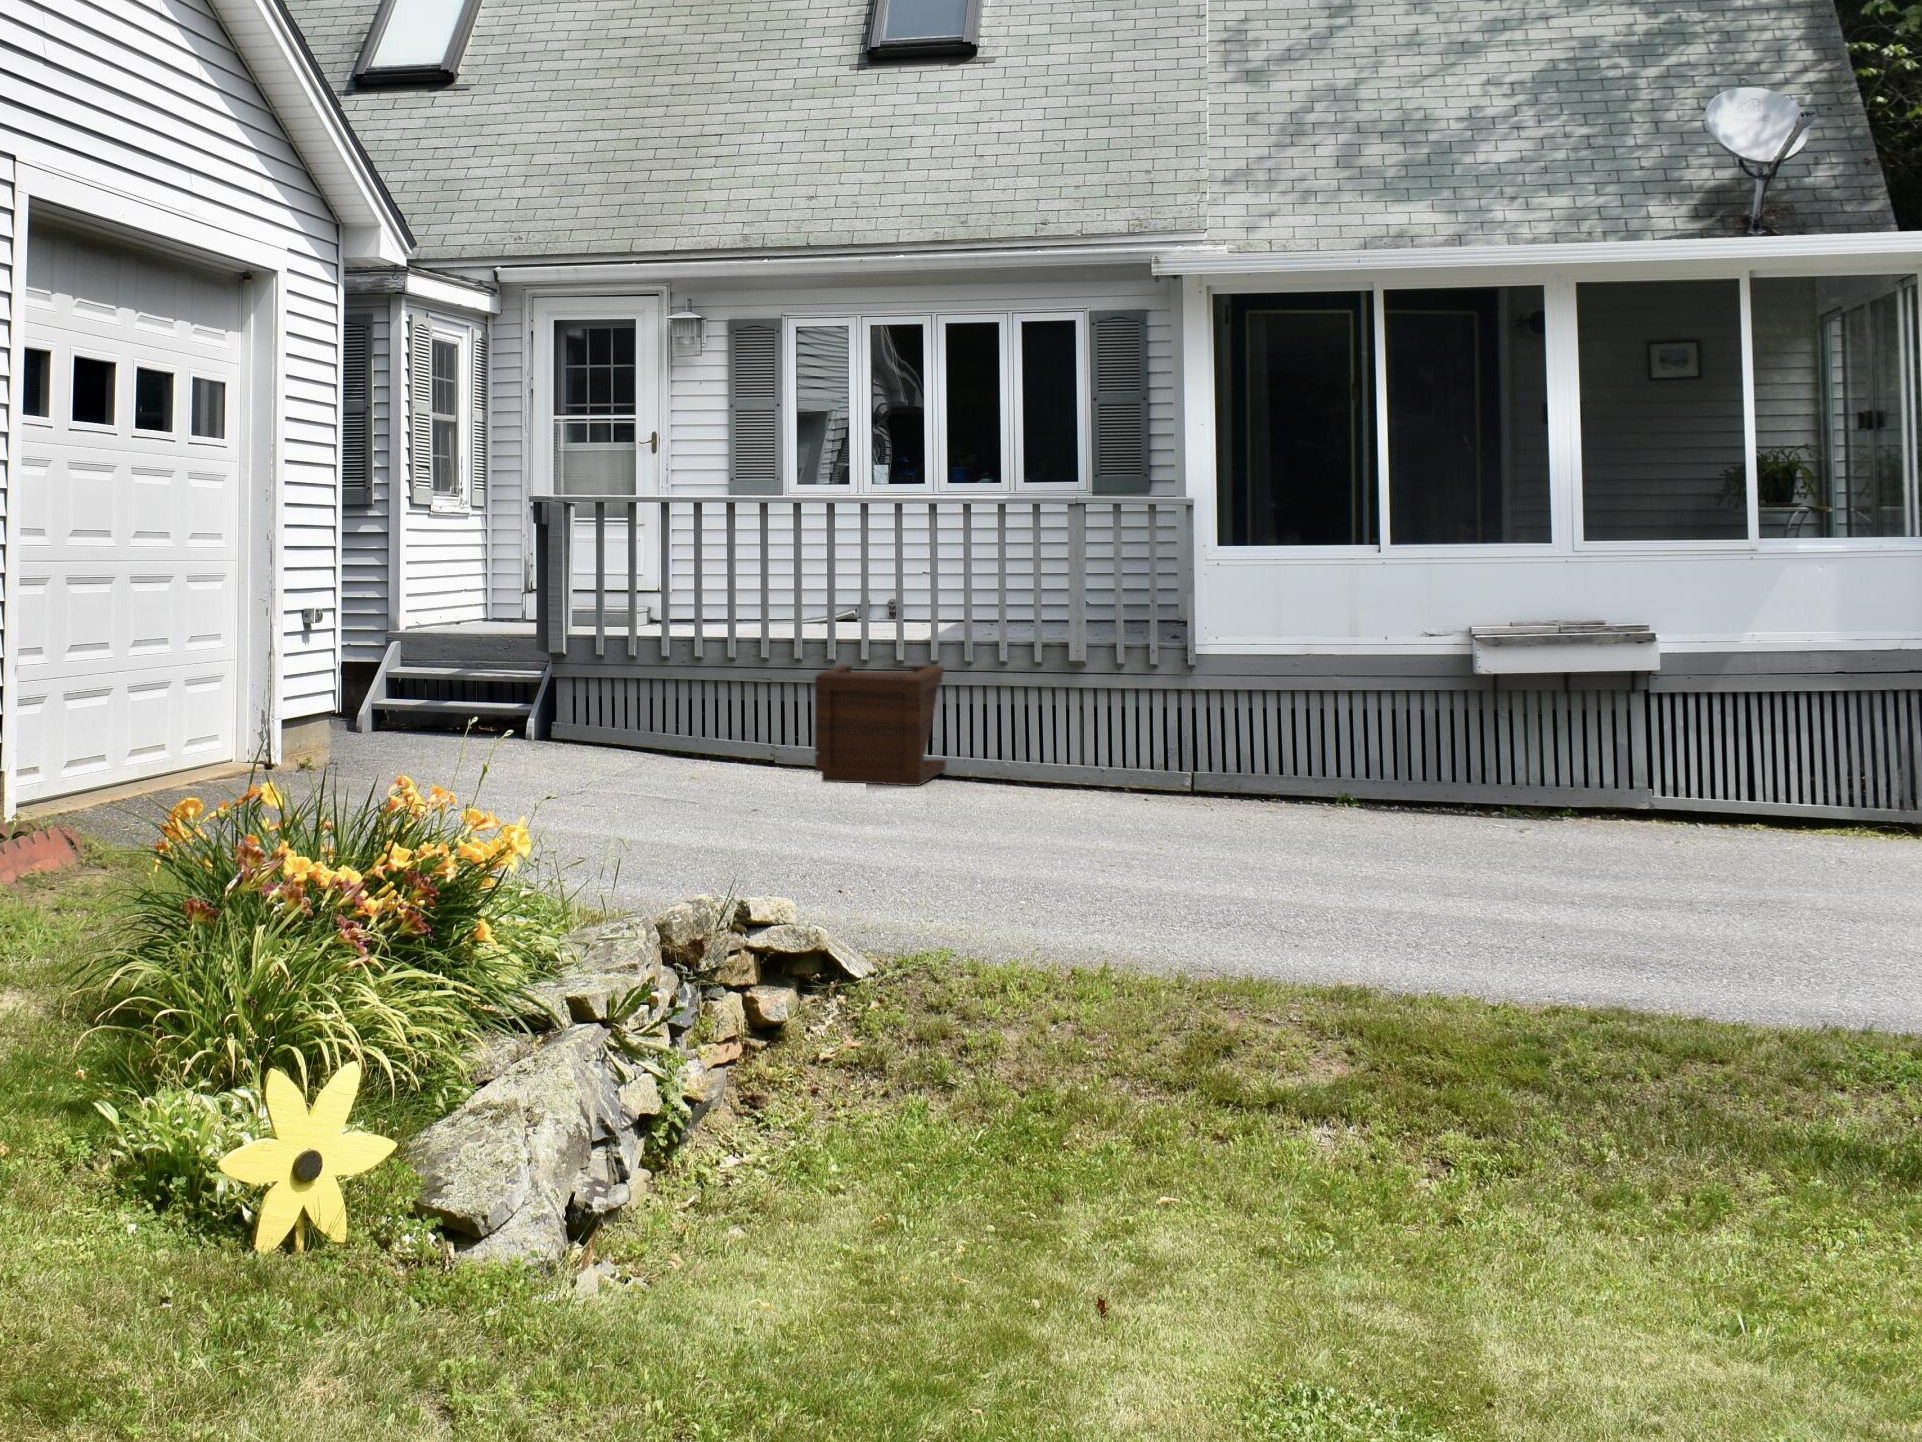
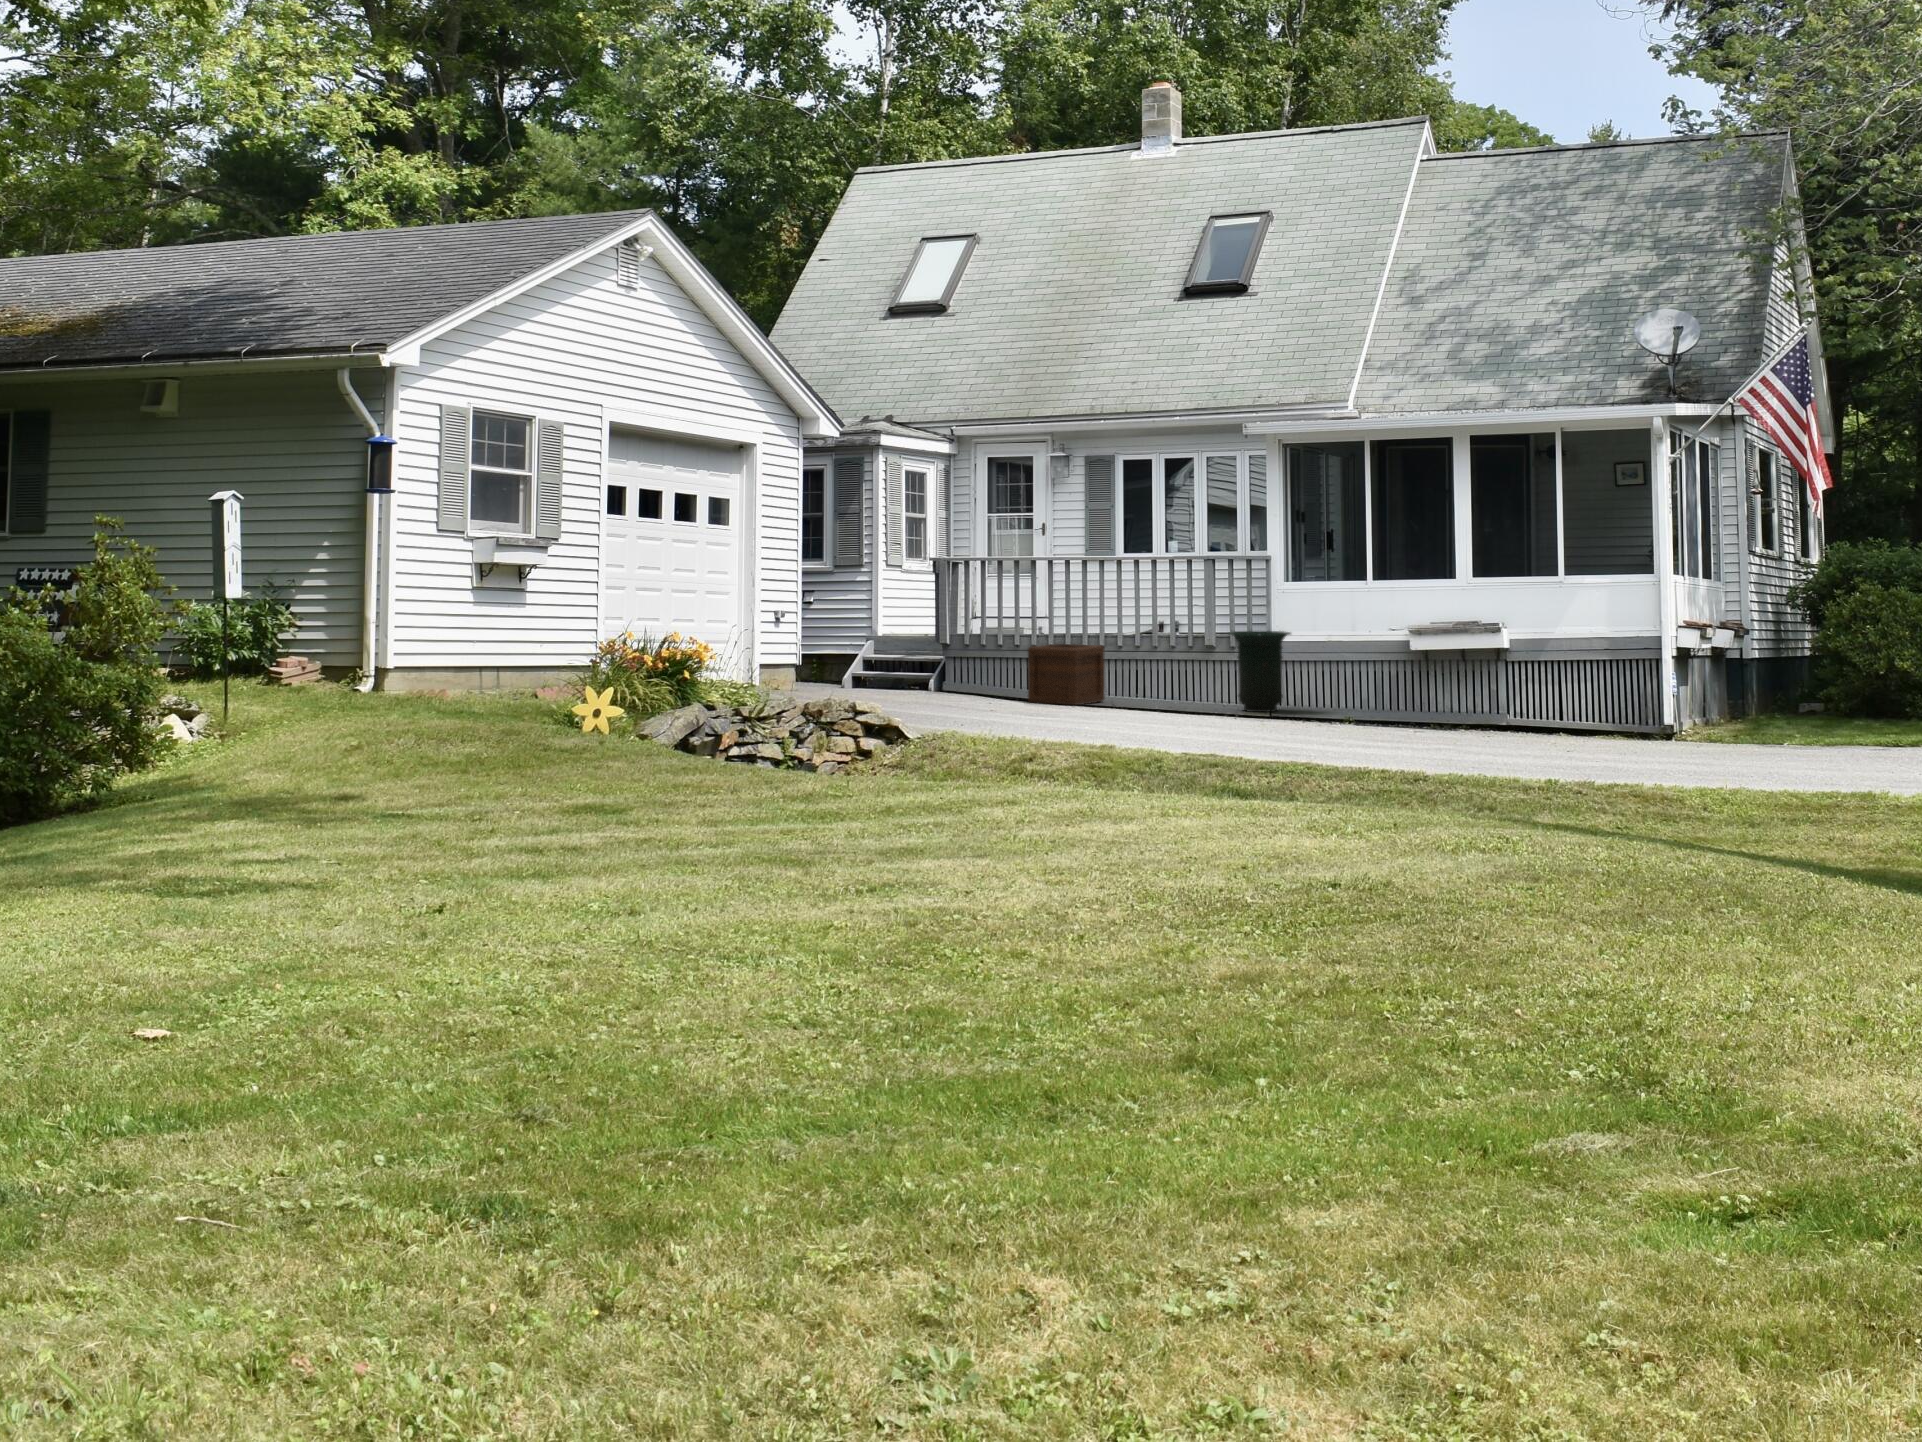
trash can: none [1221,636,1344,794] -> present [1229,631,1291,712]

